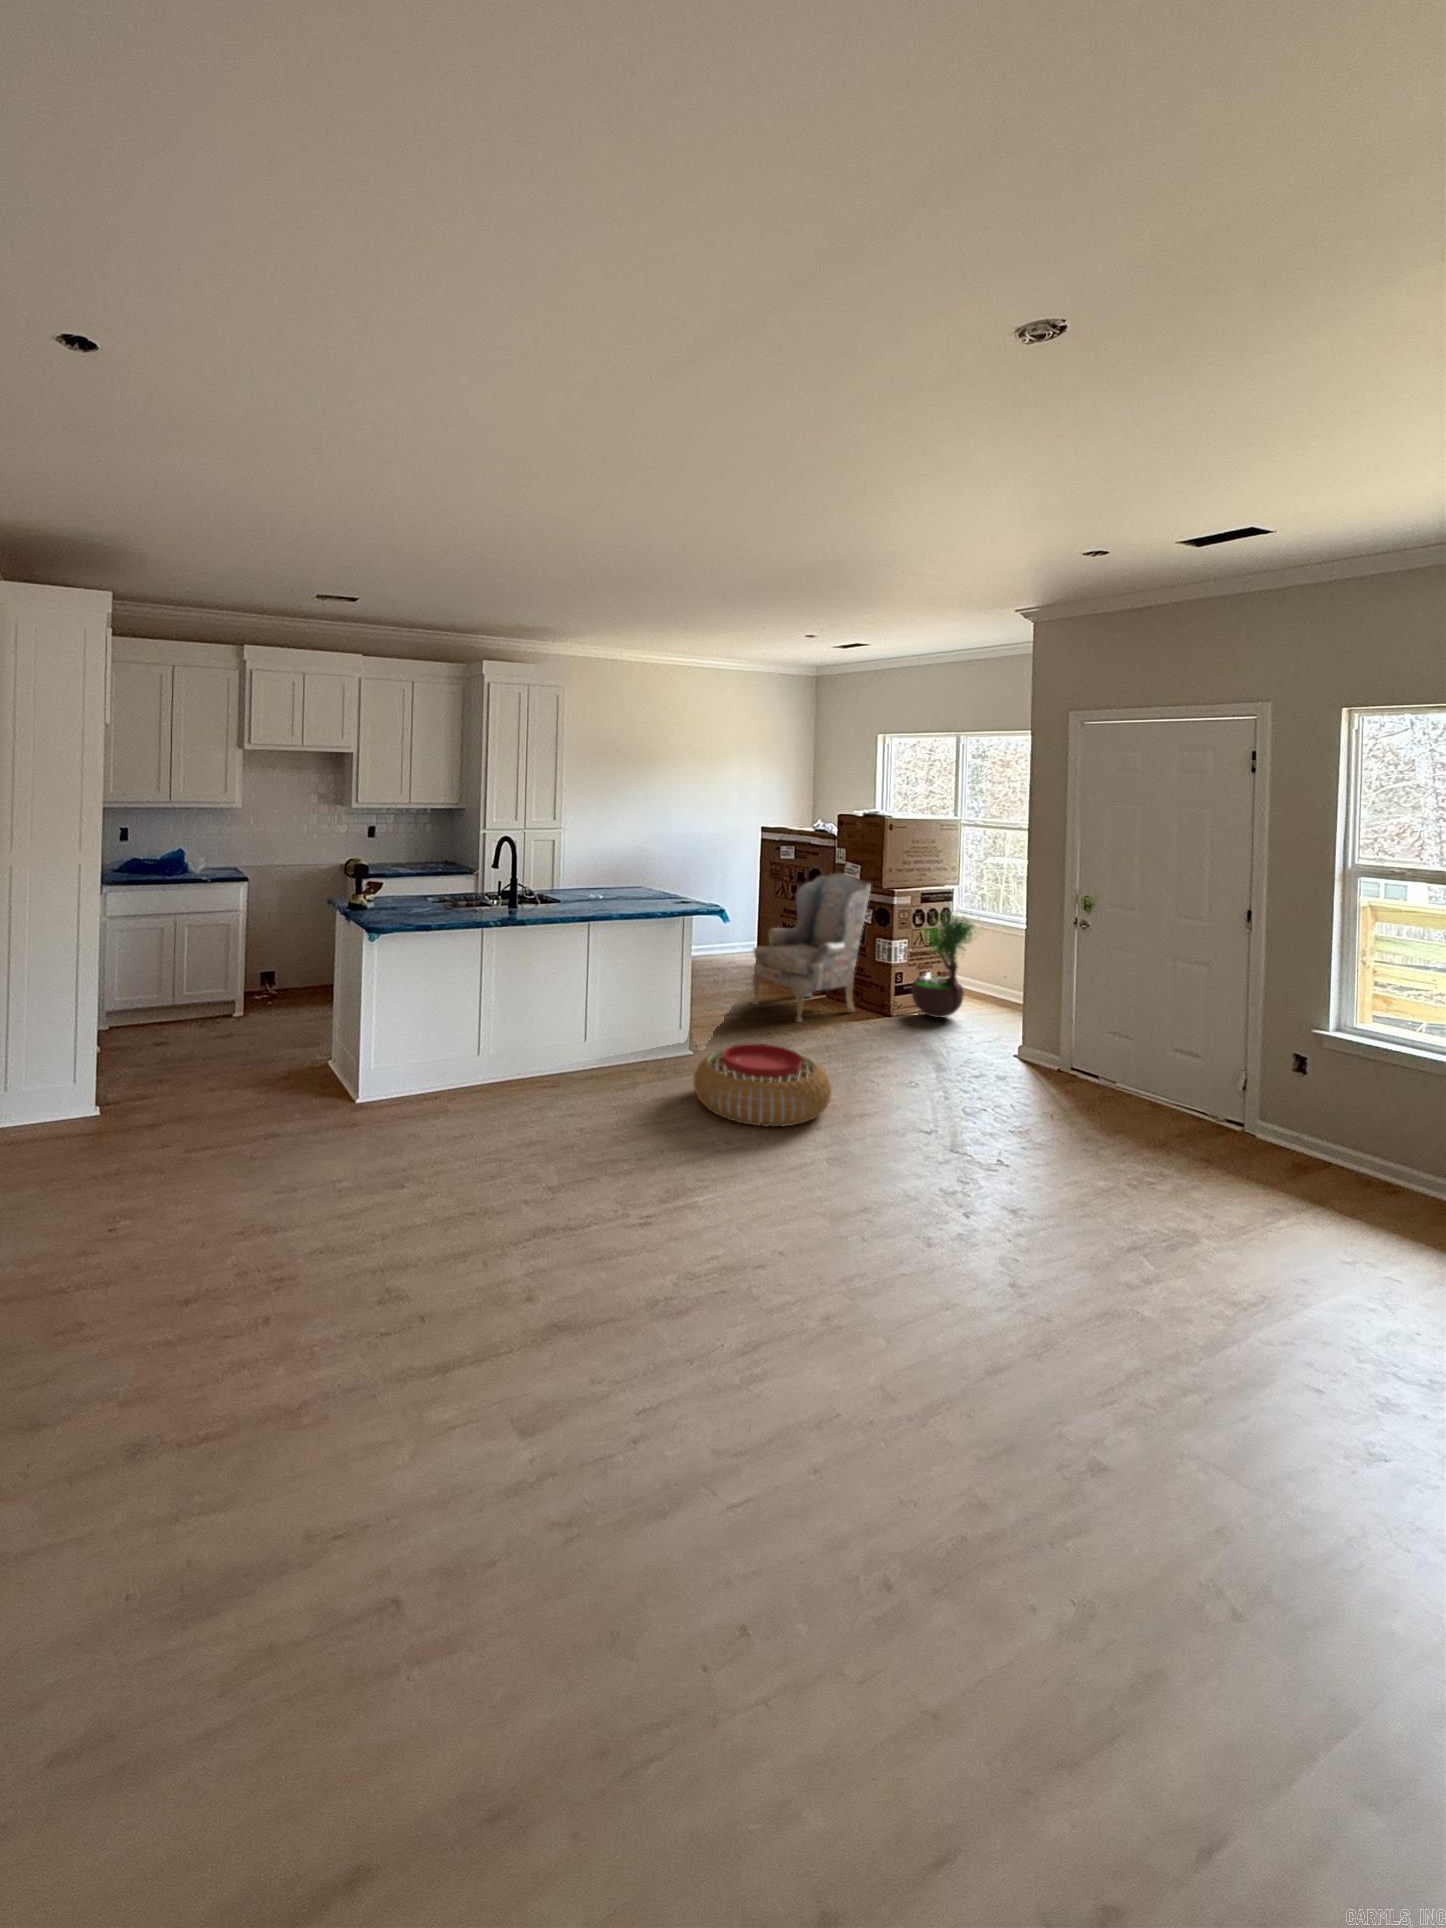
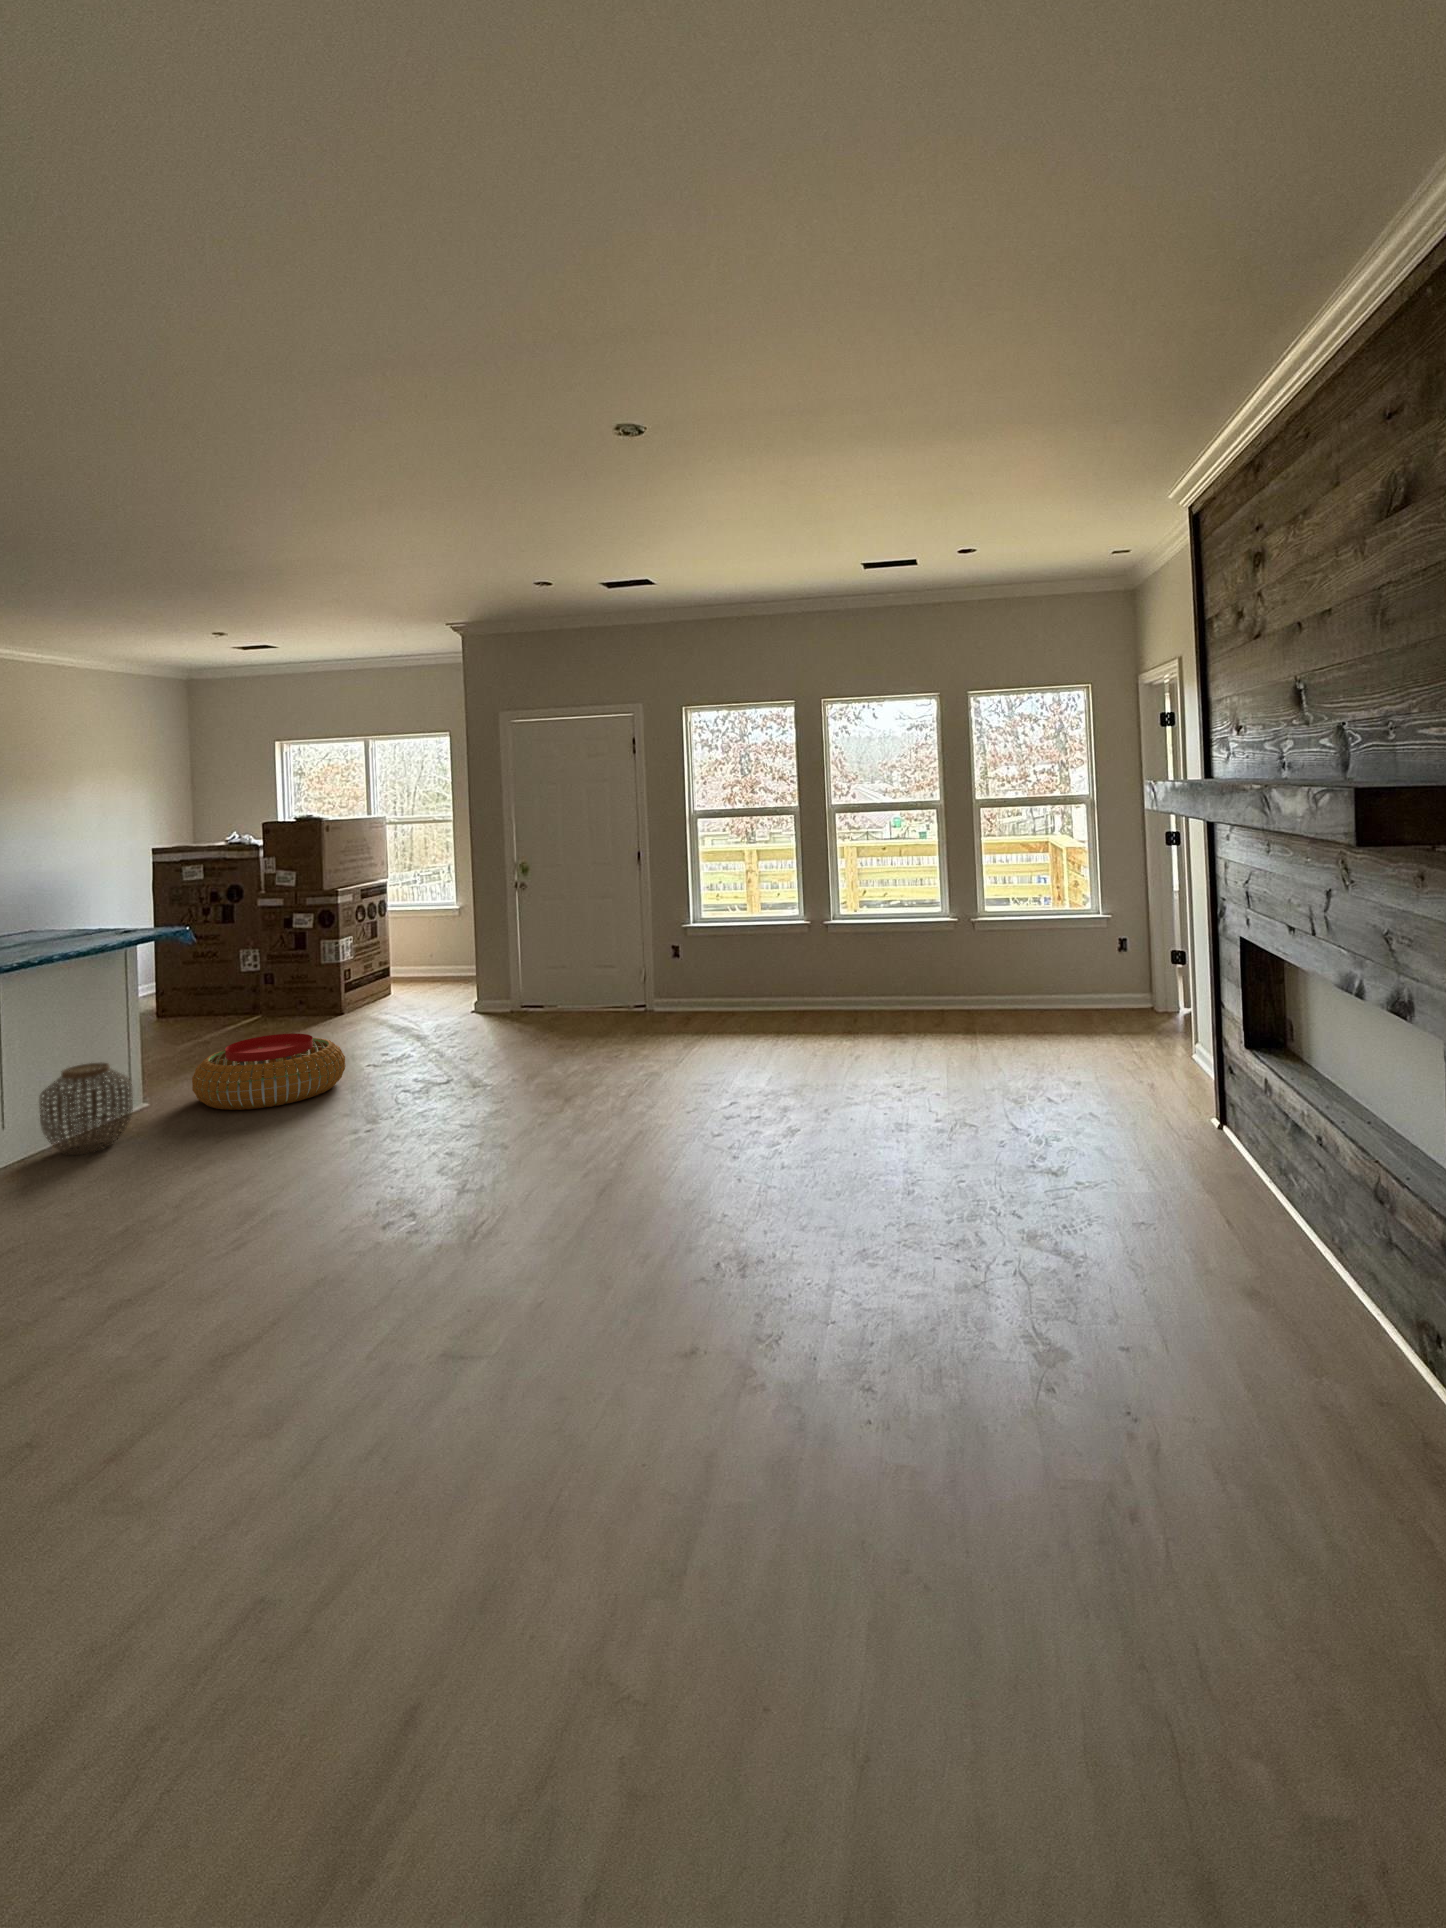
armchair: present [753,873,871,1022] -> none [180,880,313,1037]
potted tree: present [911,912,979,1018] -> none [360,895,424,1006]
woven basket: none [561,1041,628,1123] -> present [40,1063,133,1155]

